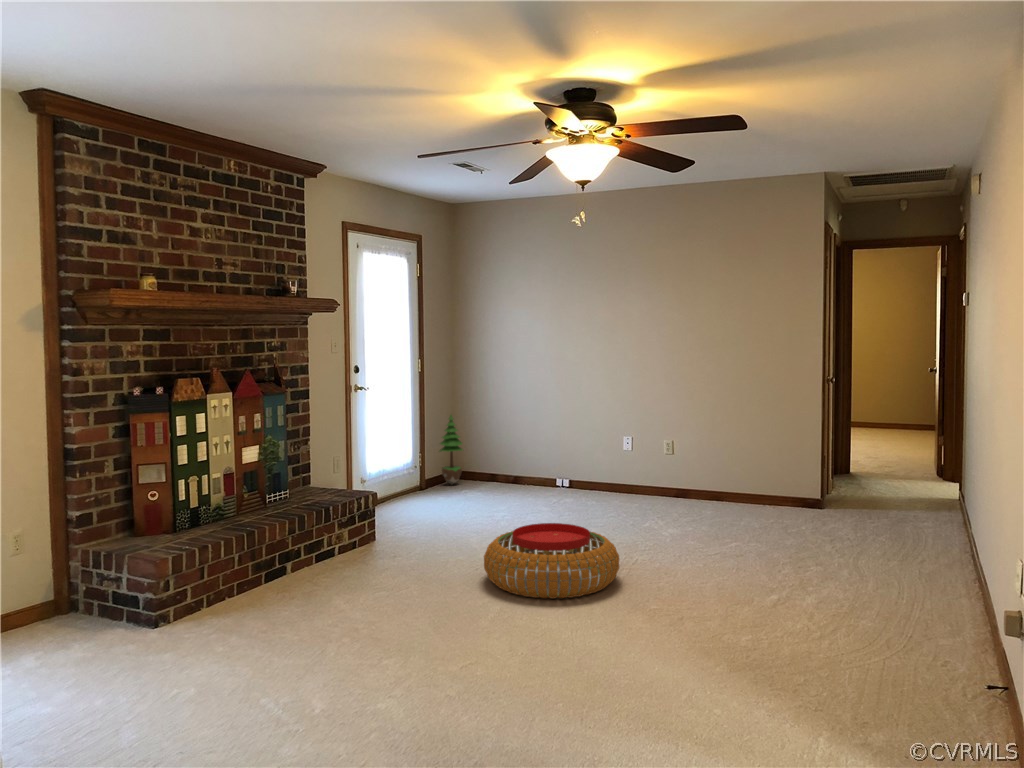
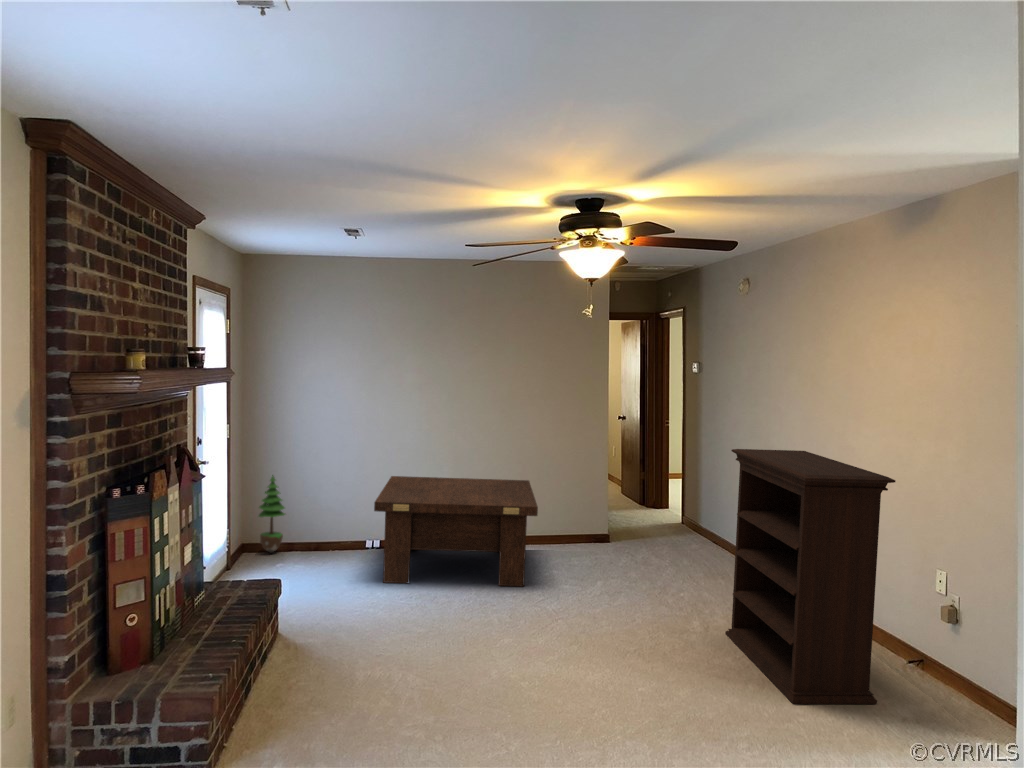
bookshelf: none [783,368,912,681] -> present [725,449,896,704]
coffee table: none [497,419,693,526] -> present [374,476,538,586]
pouf: present [484,523,619,599] -> none [462,598,594,676]

